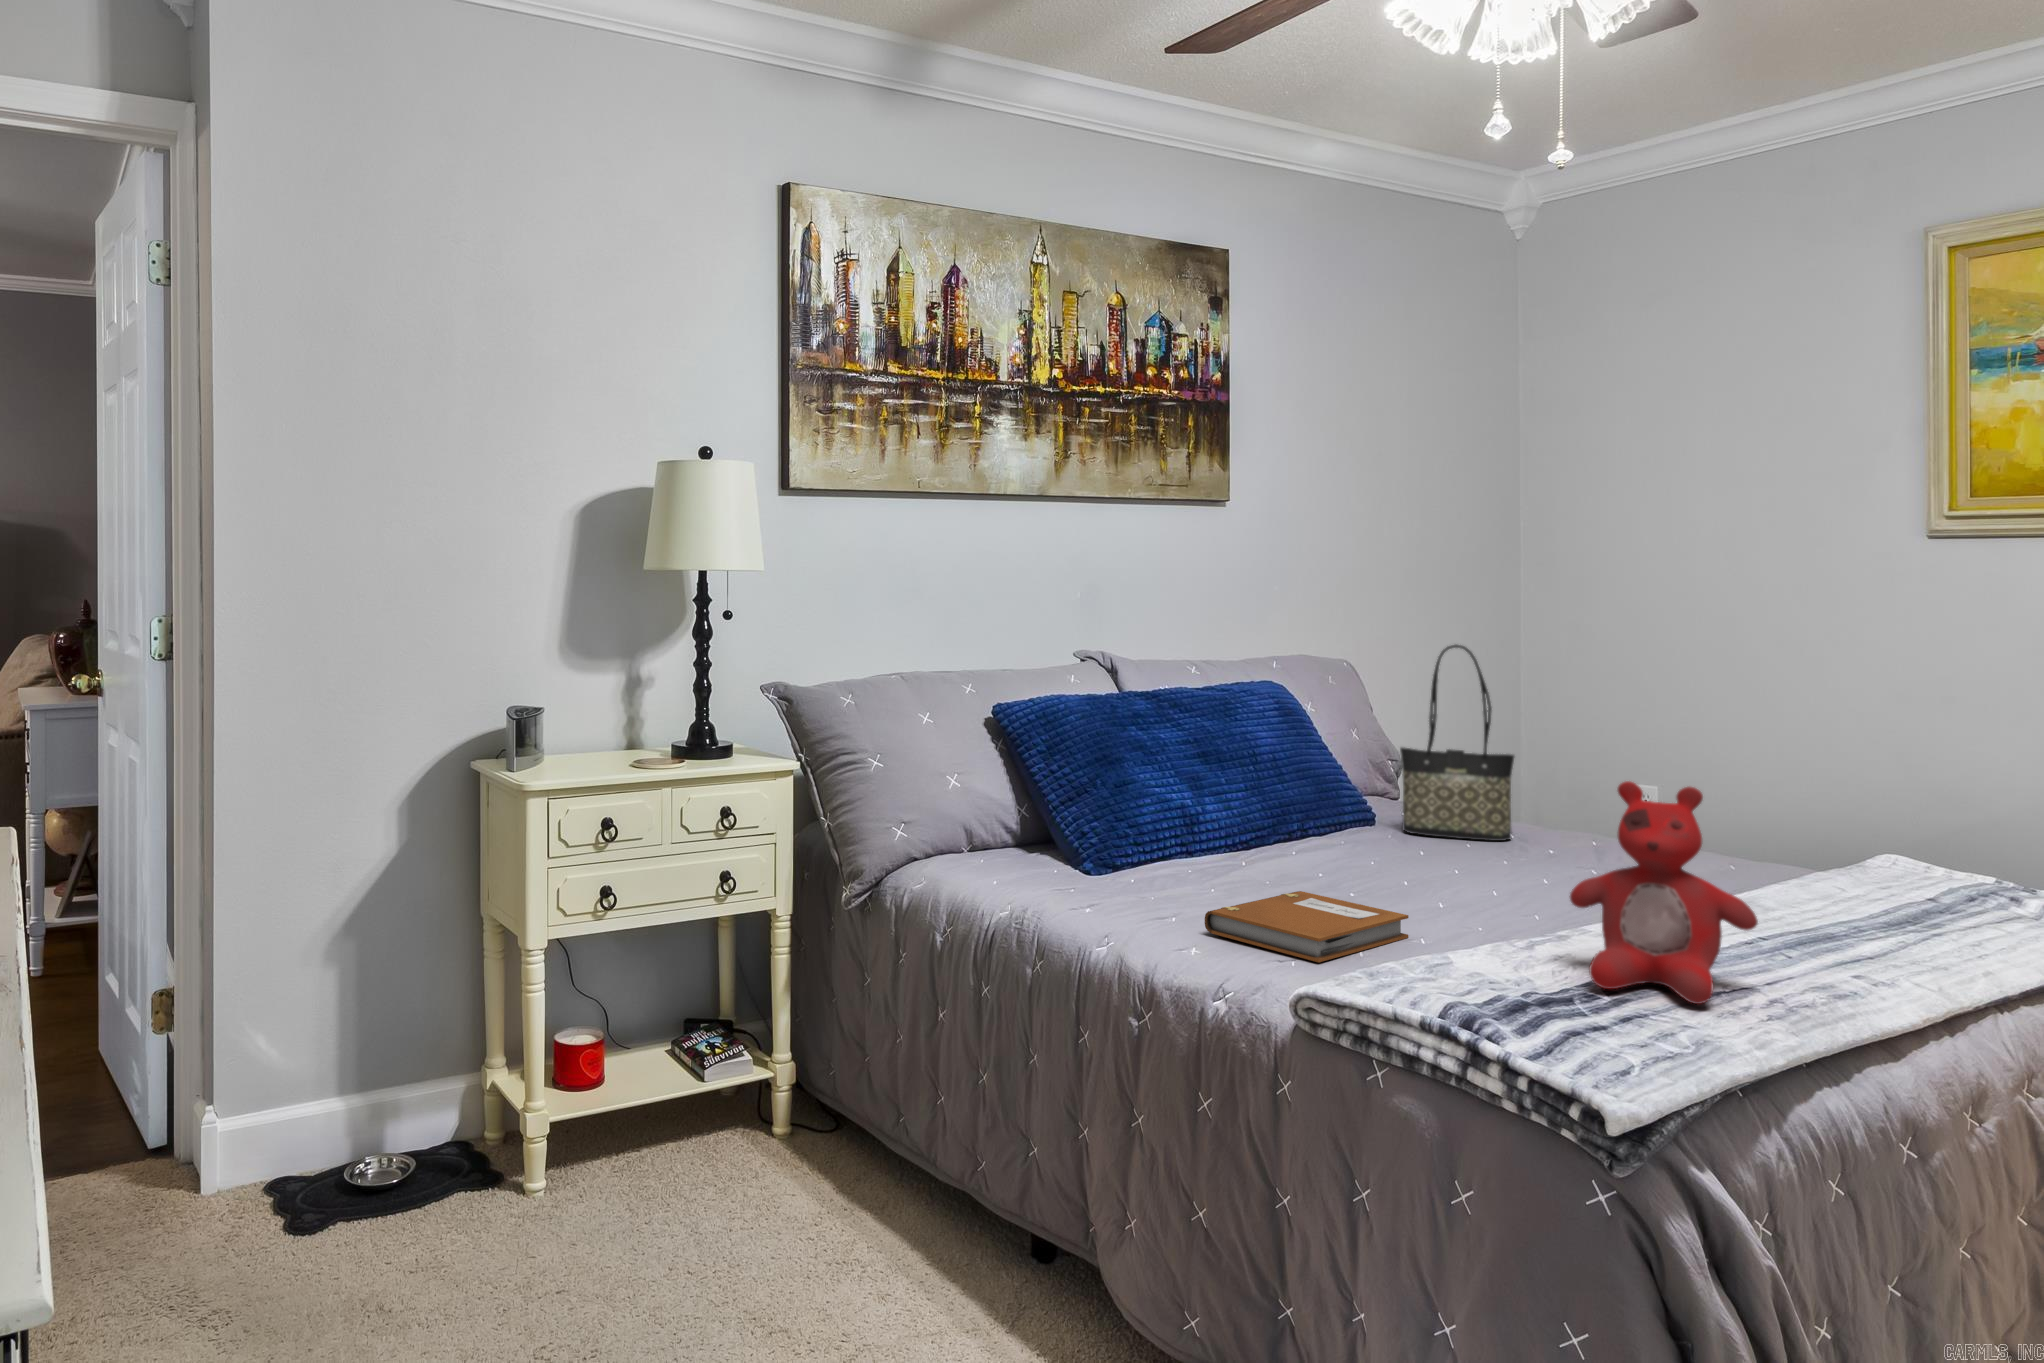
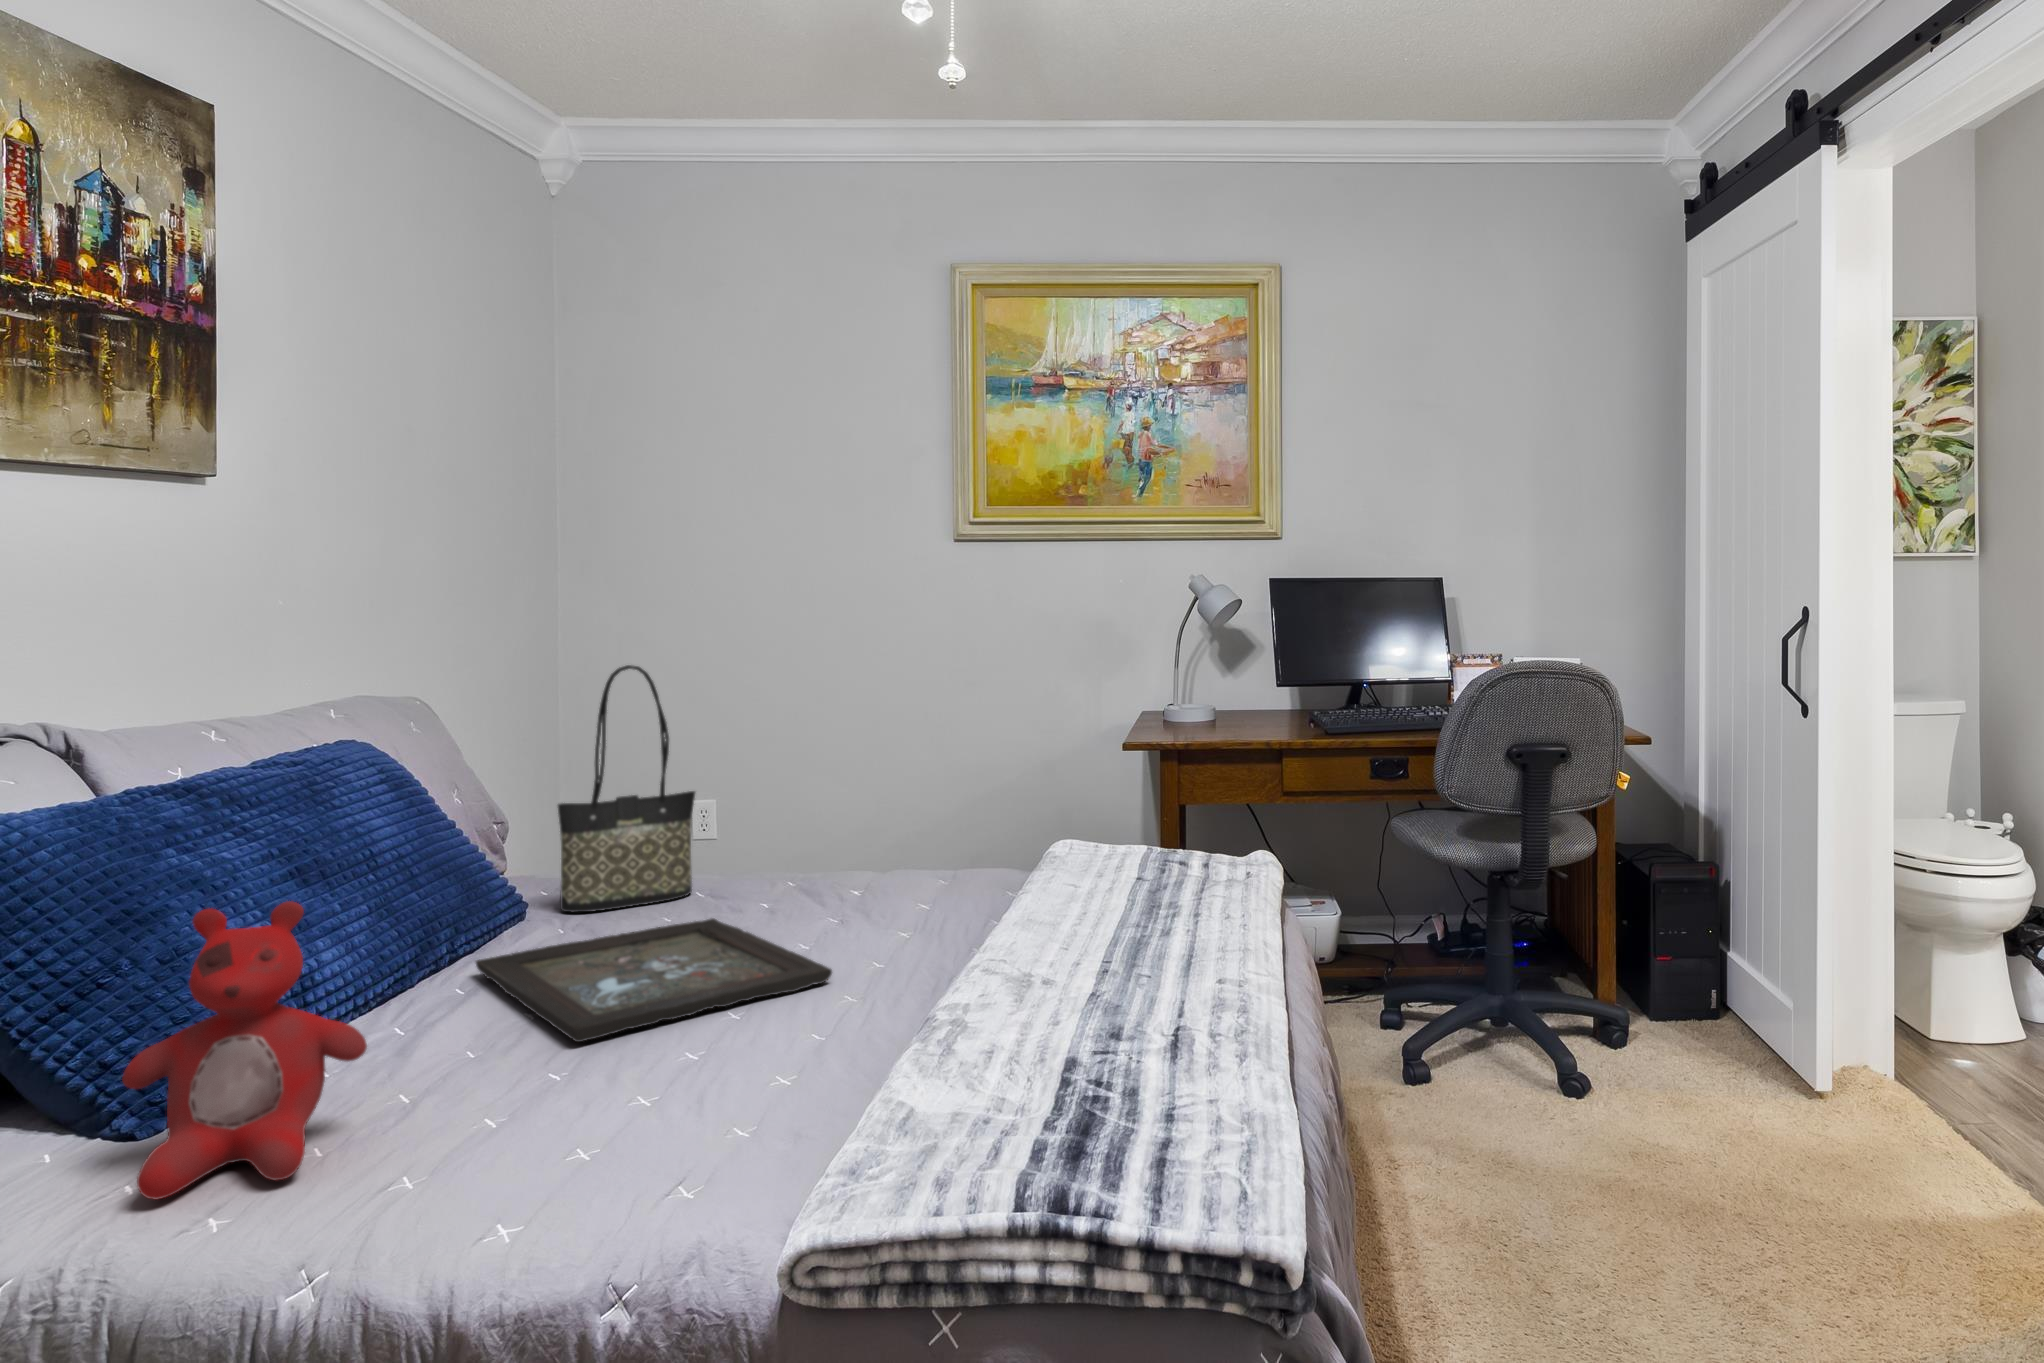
stuffed bear: present [1570,781,1758,1004] -> present [122,901,367,1199]
tray: none [1308,840,1537,906] -> present [476,918,832,1042]
notebook: present [1205,891,1408,962] -> none [490,1048,757,1180]

